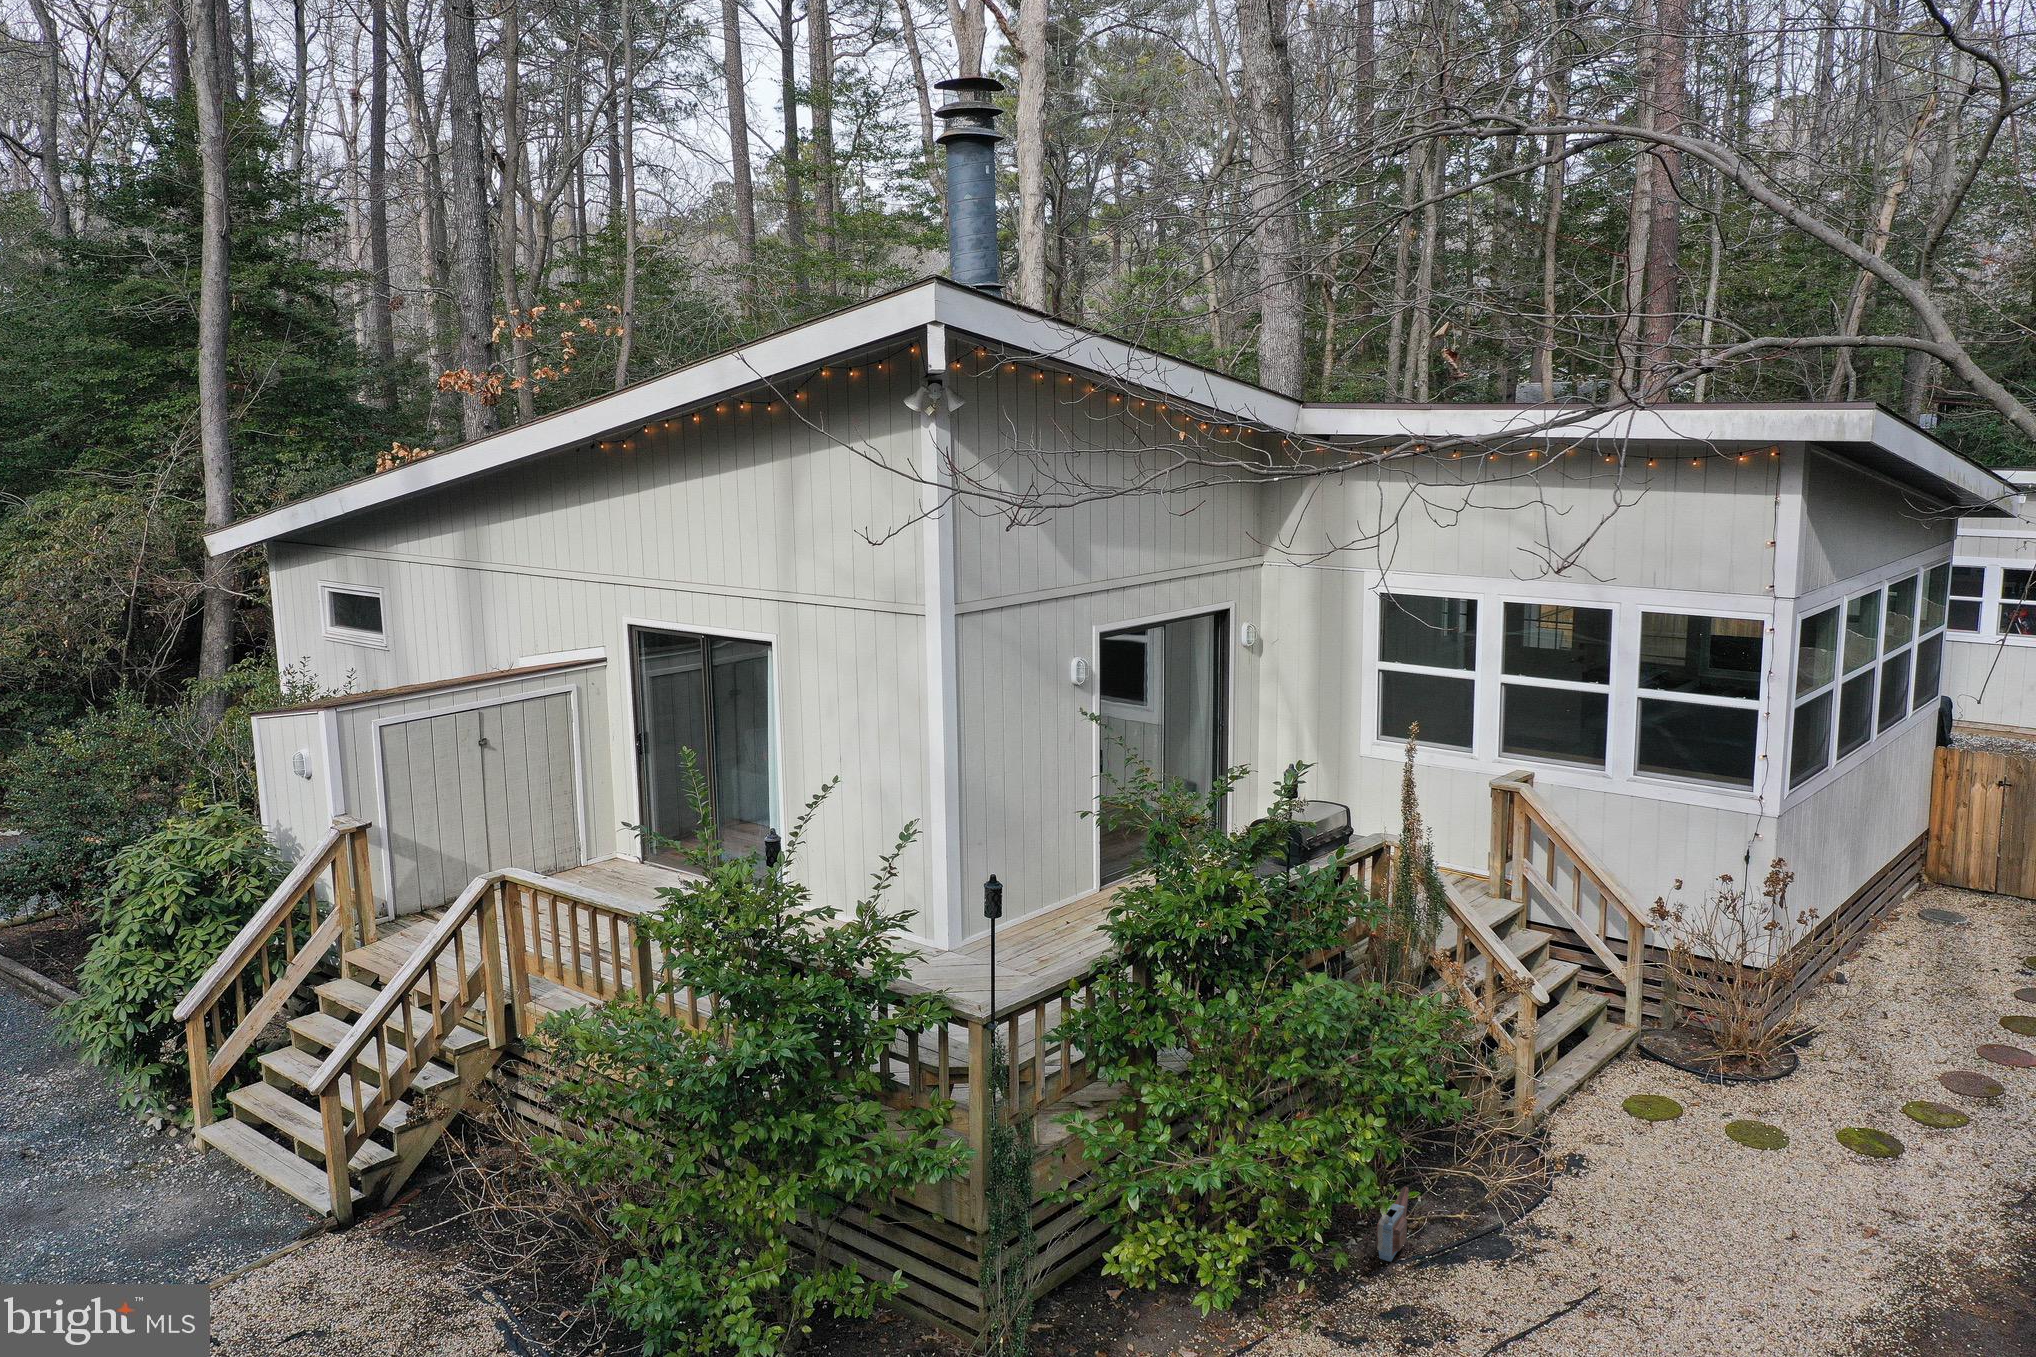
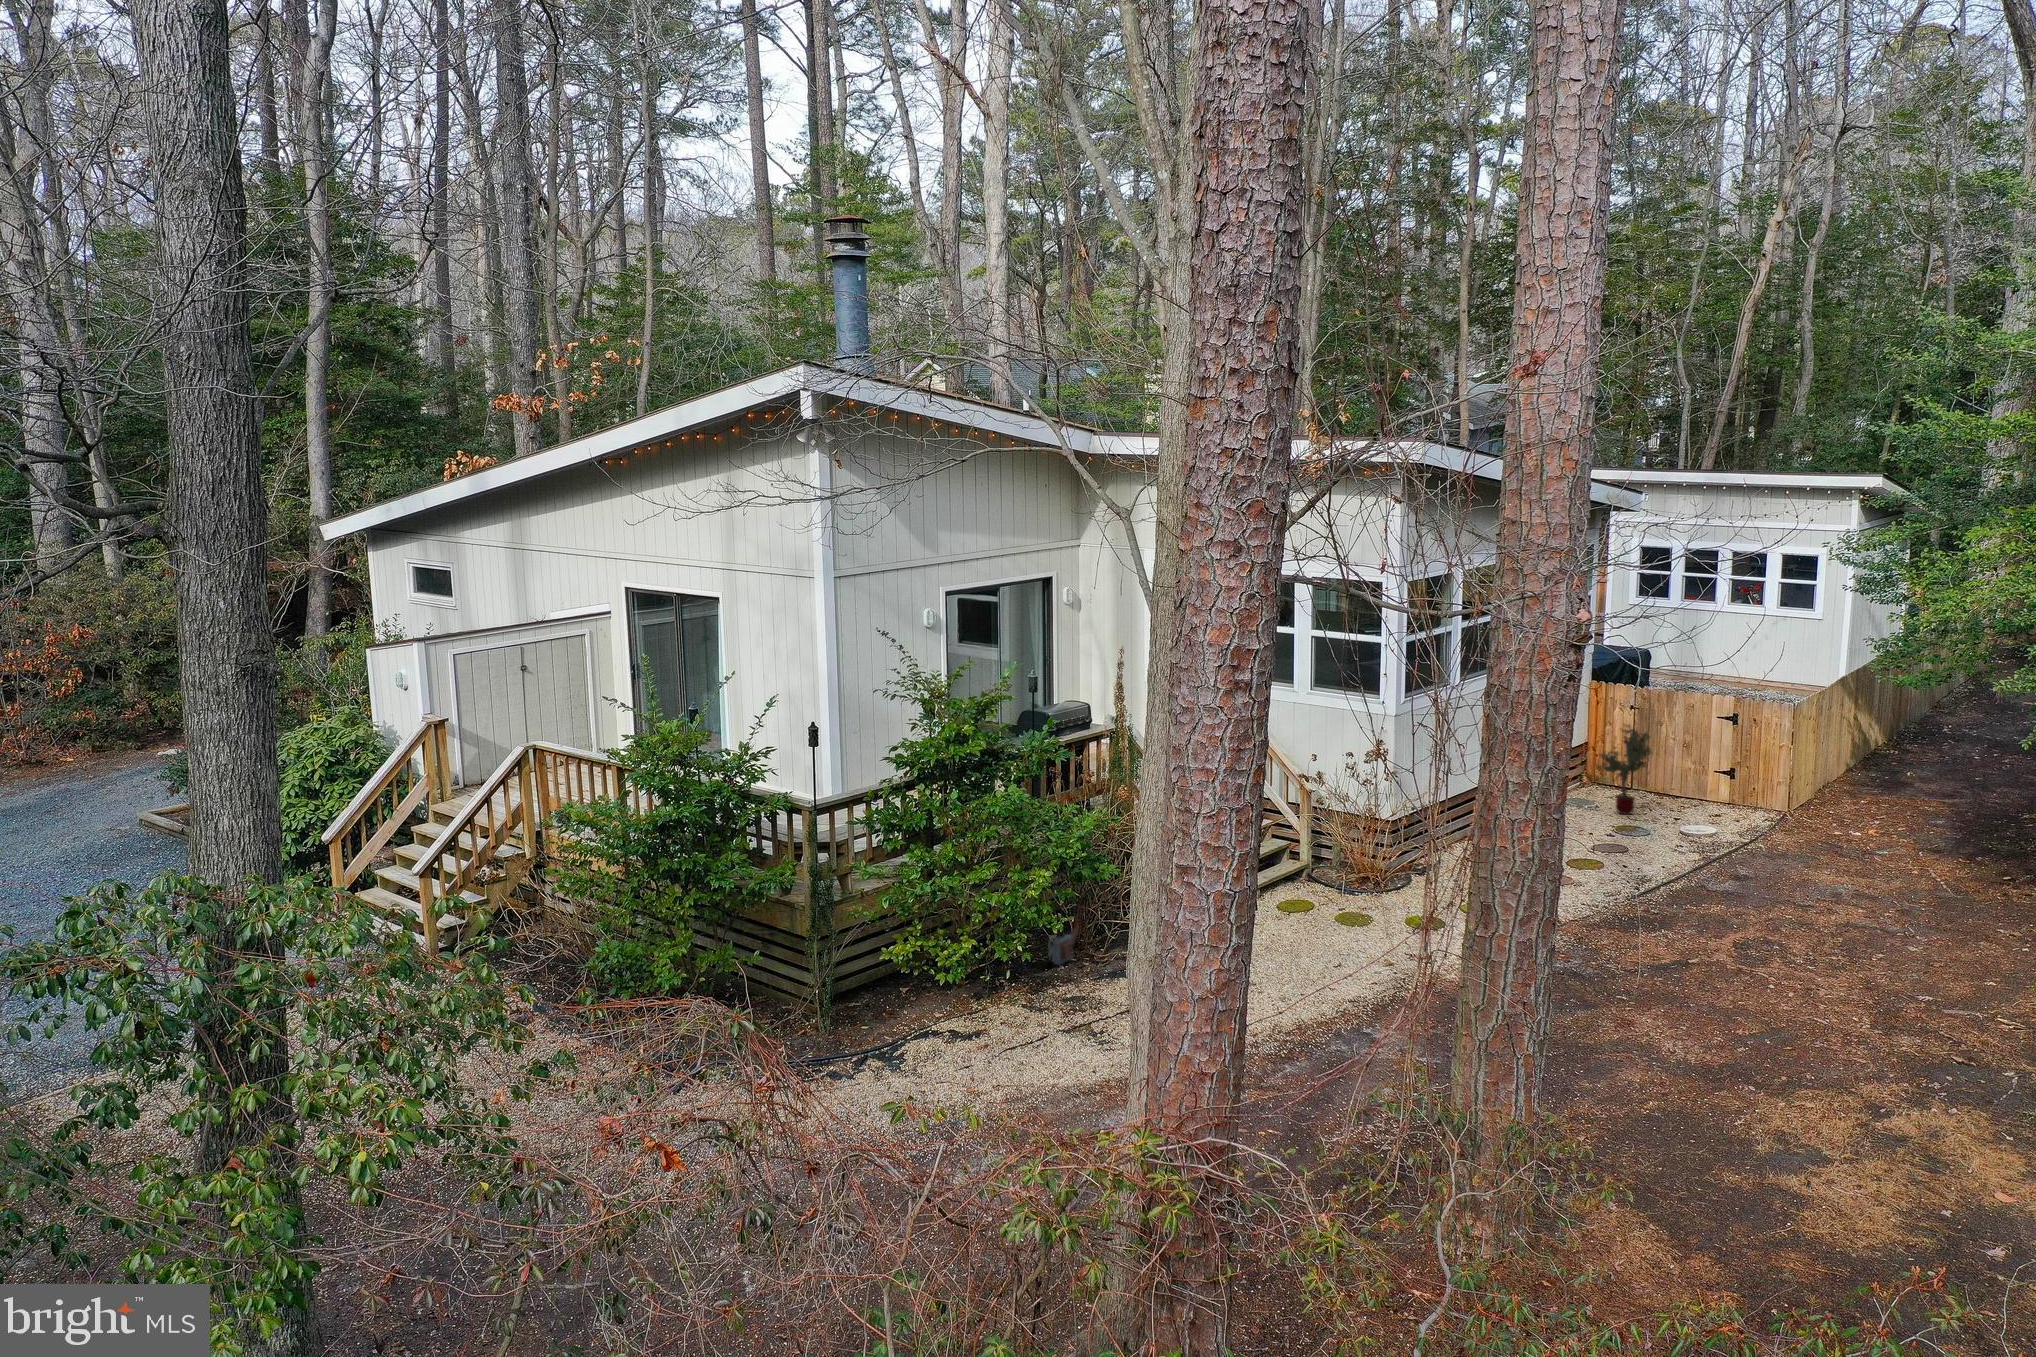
potted tree: none [1916,795,1991,916] -> present [1597,725,1651,815]

